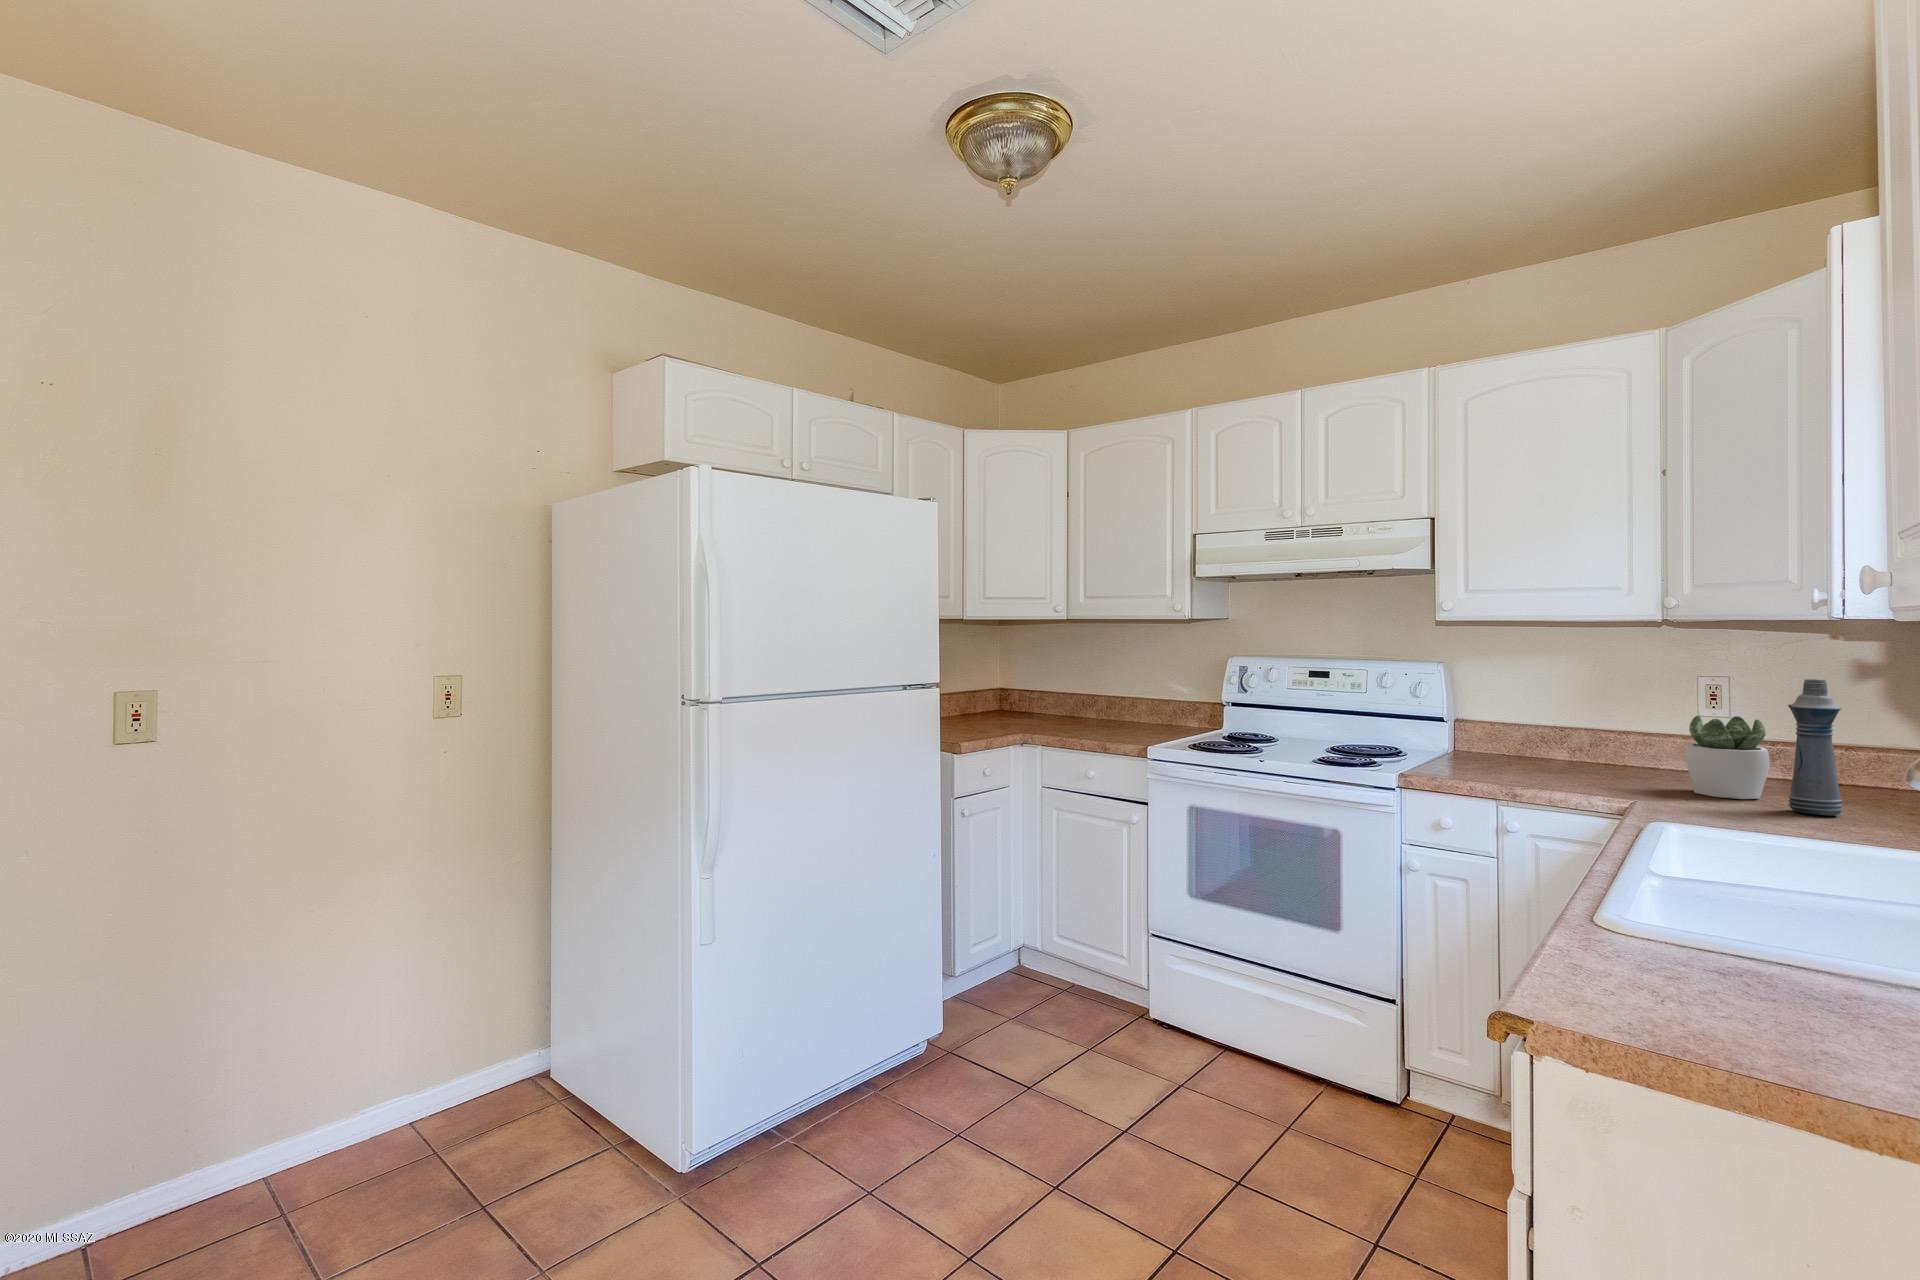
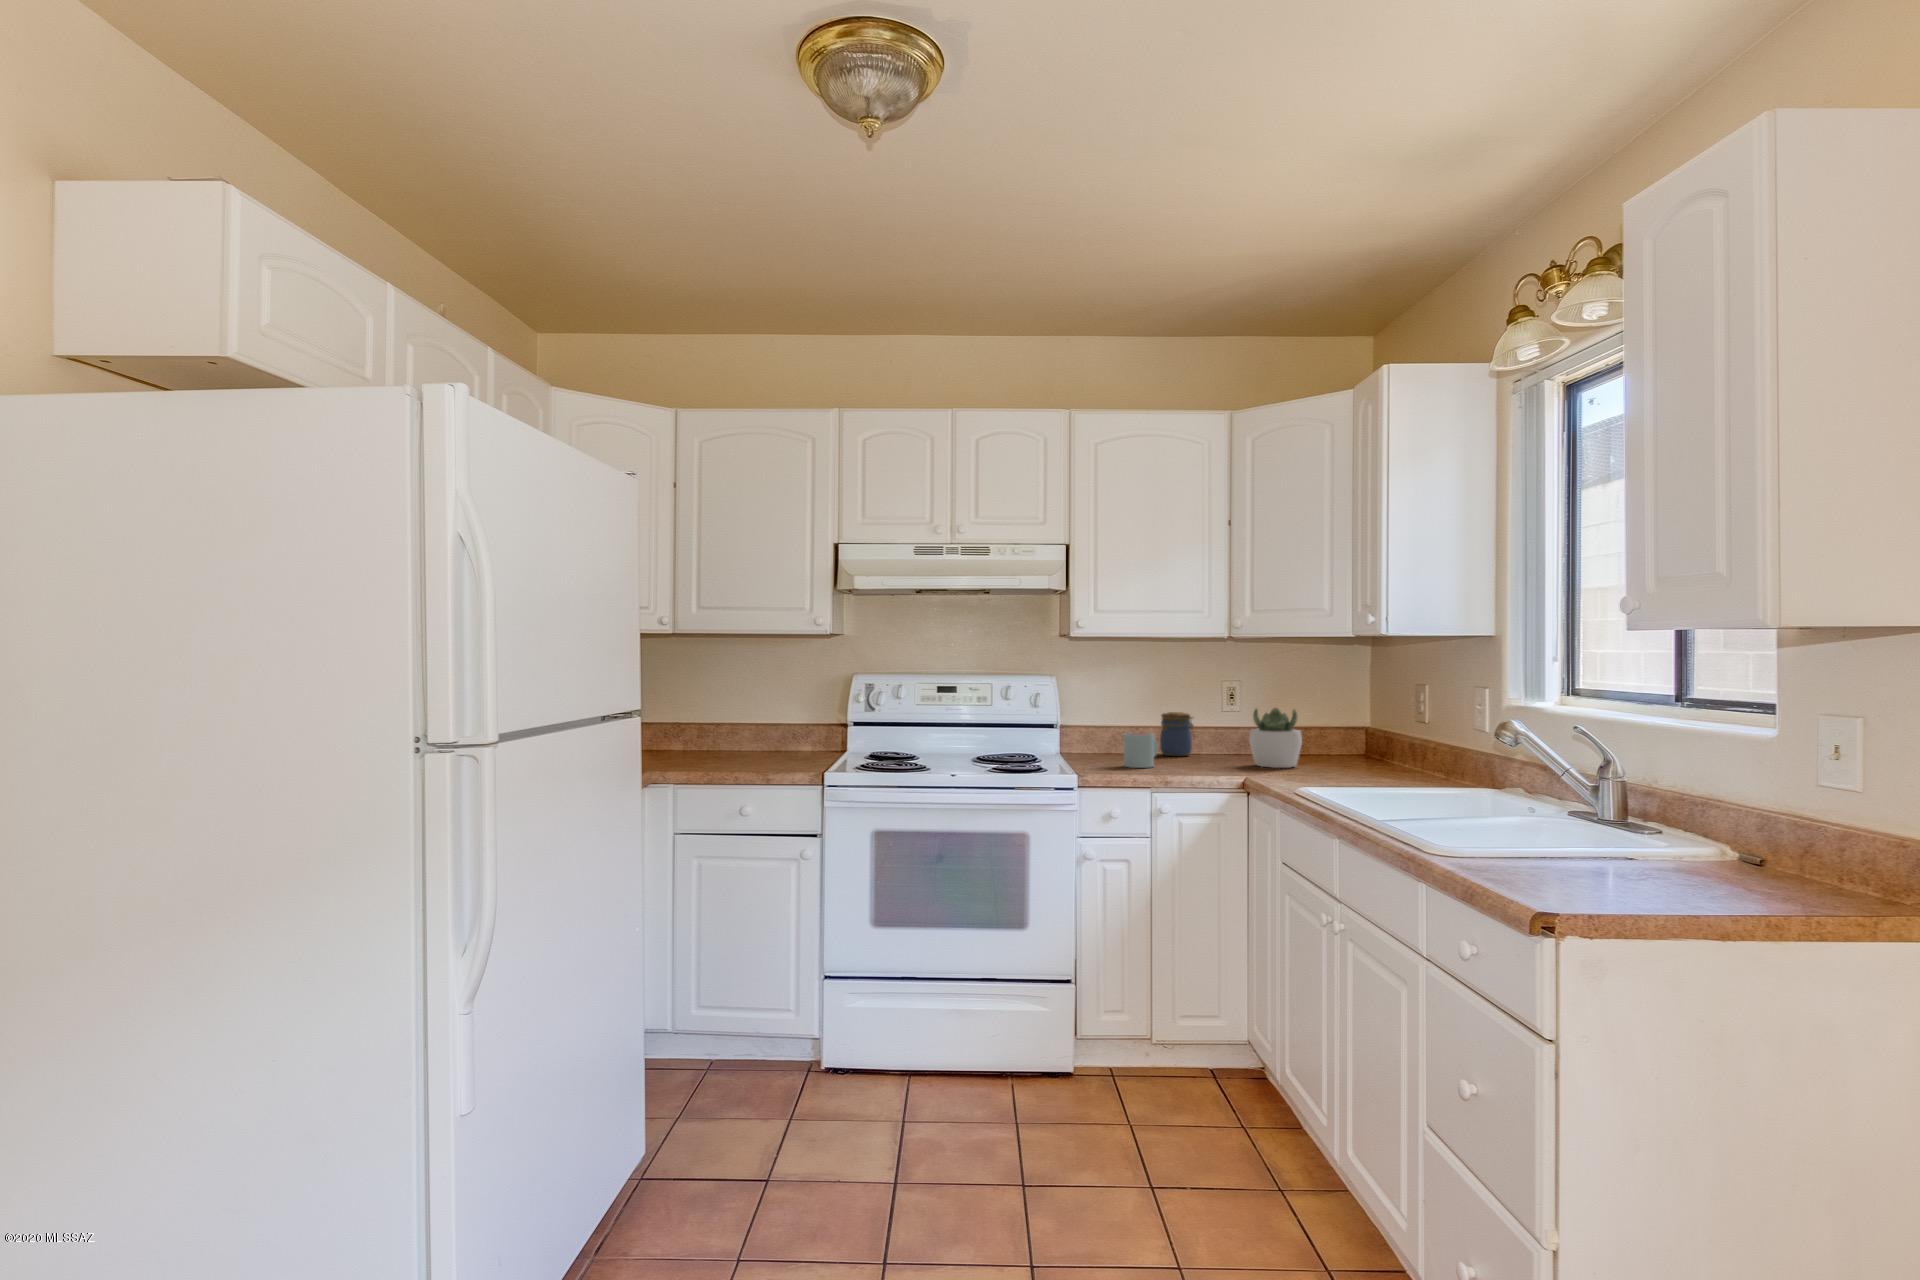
bottle: present [1788,679,1843,816] -> none [1324,677,1355,772]
jar: none [1593,712,1647,769] -> present [1160,712,1193,756]
mug: none [1483,735,1539,778] -> present [1123,733,1158,768]

